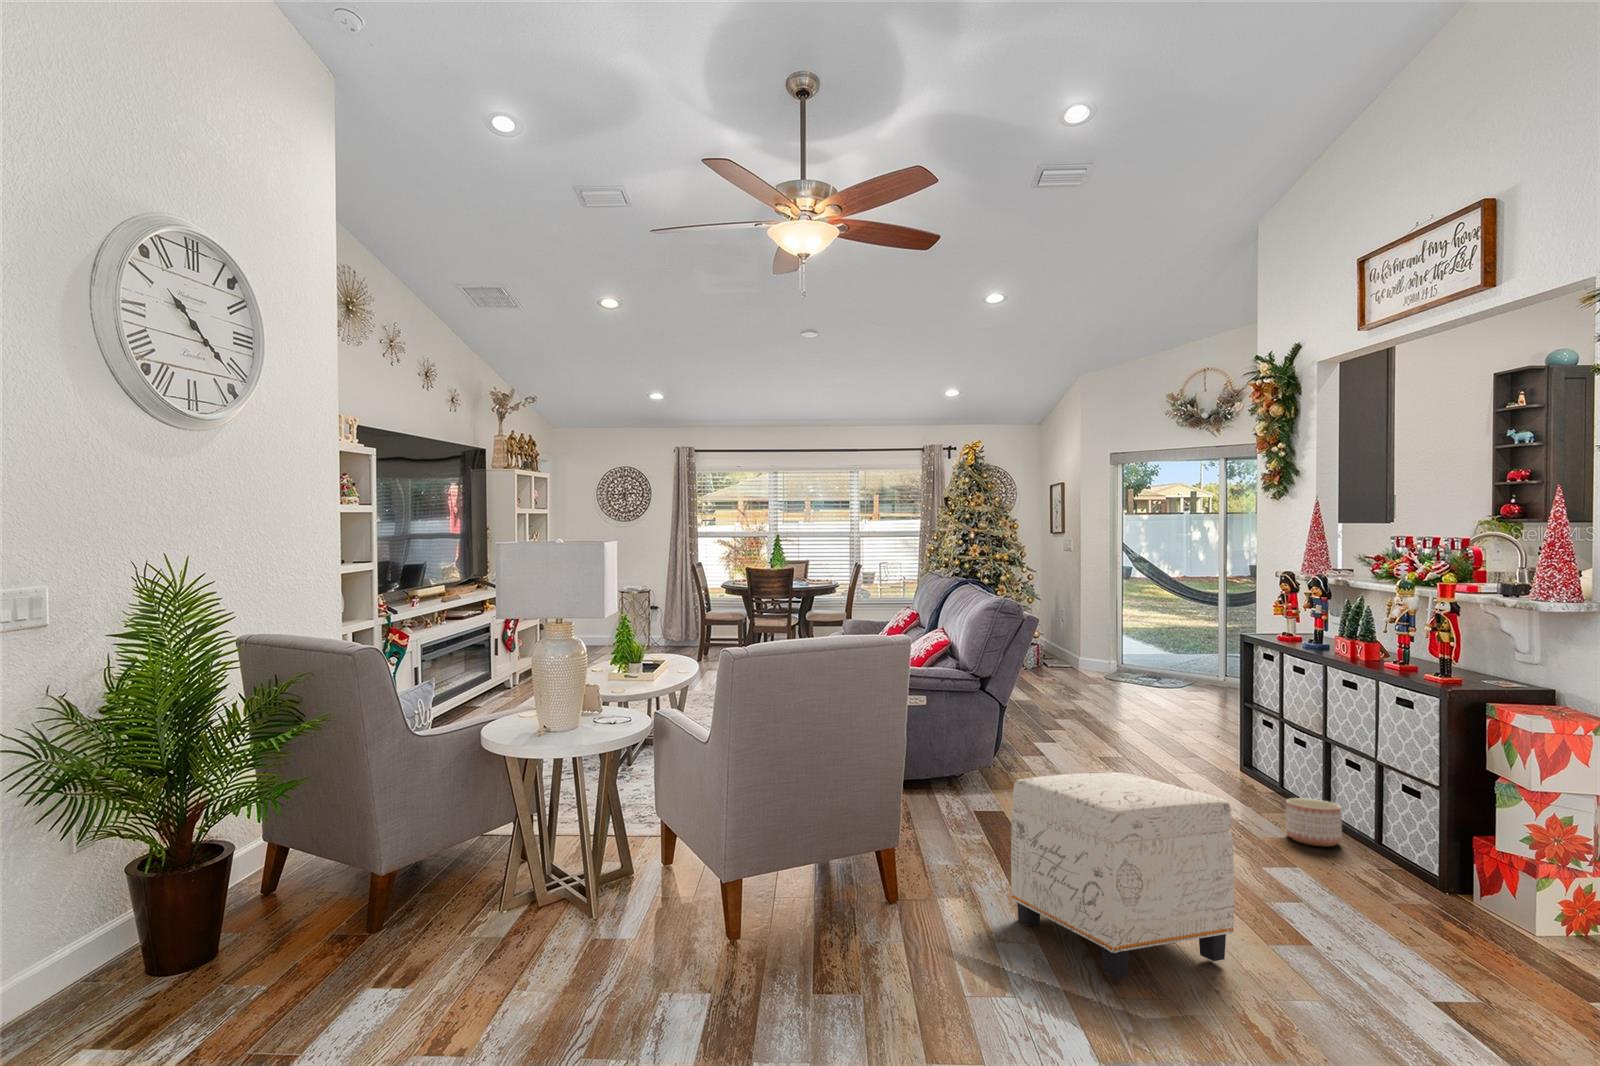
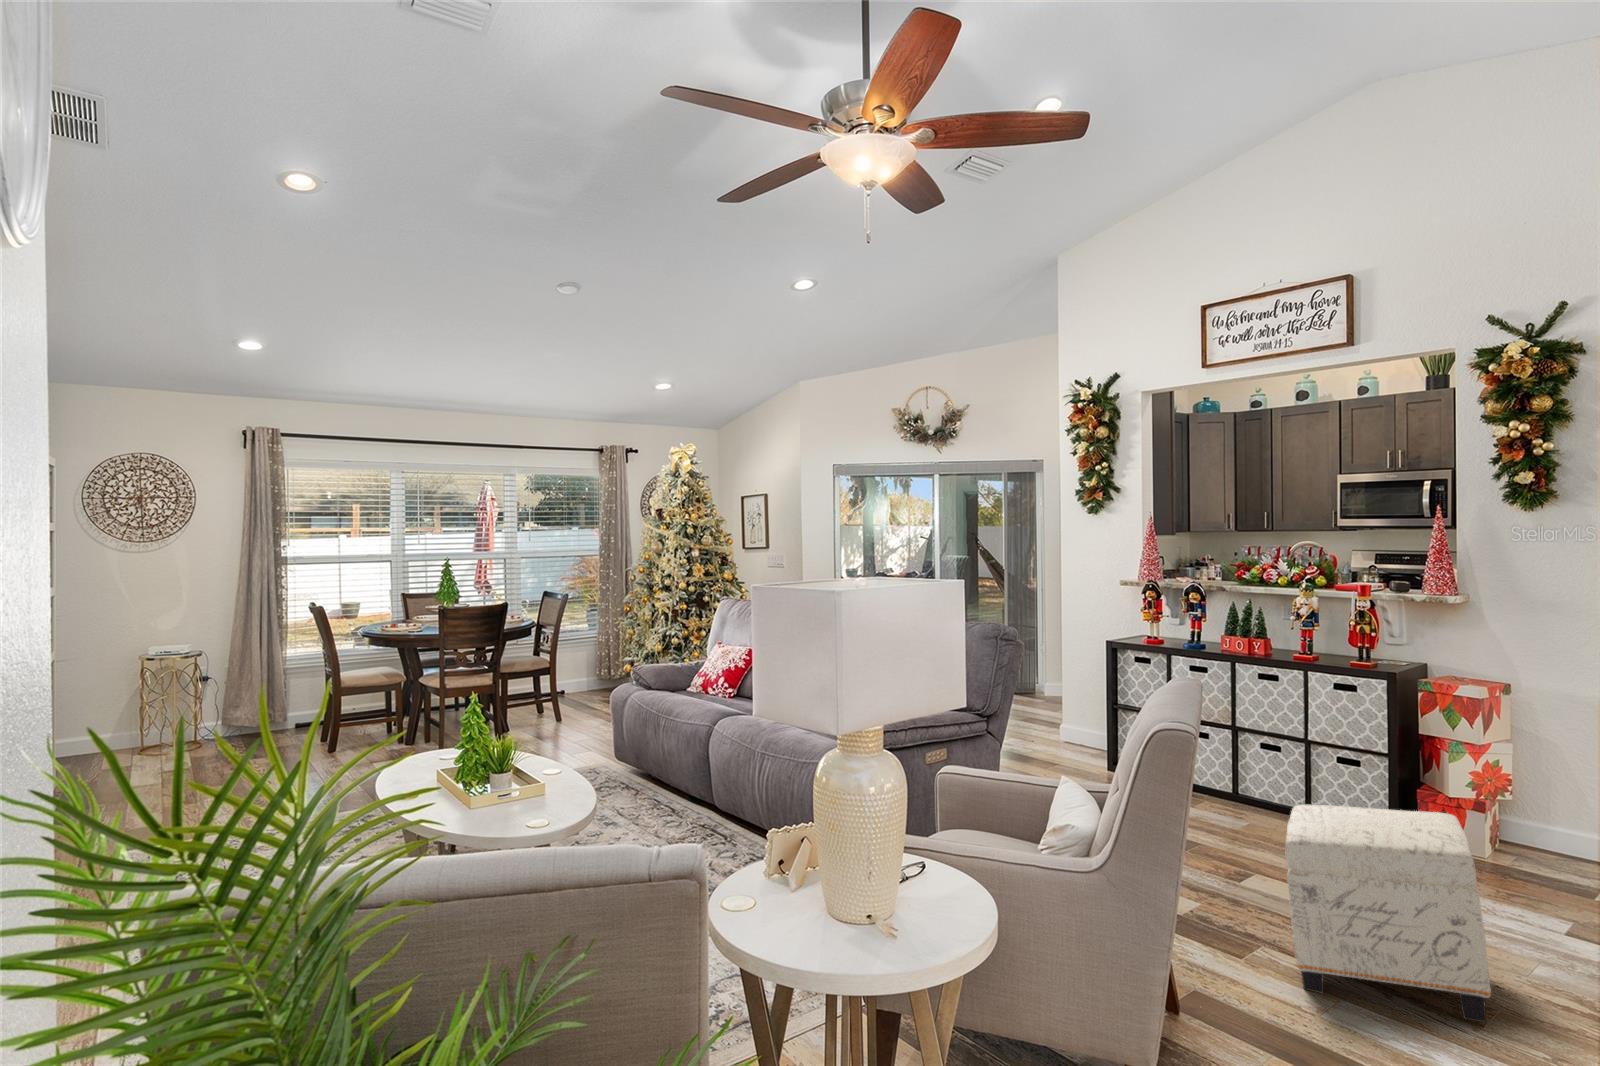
planter: present [1286,798,1342,846] -> none [1235,782,1285,824]

